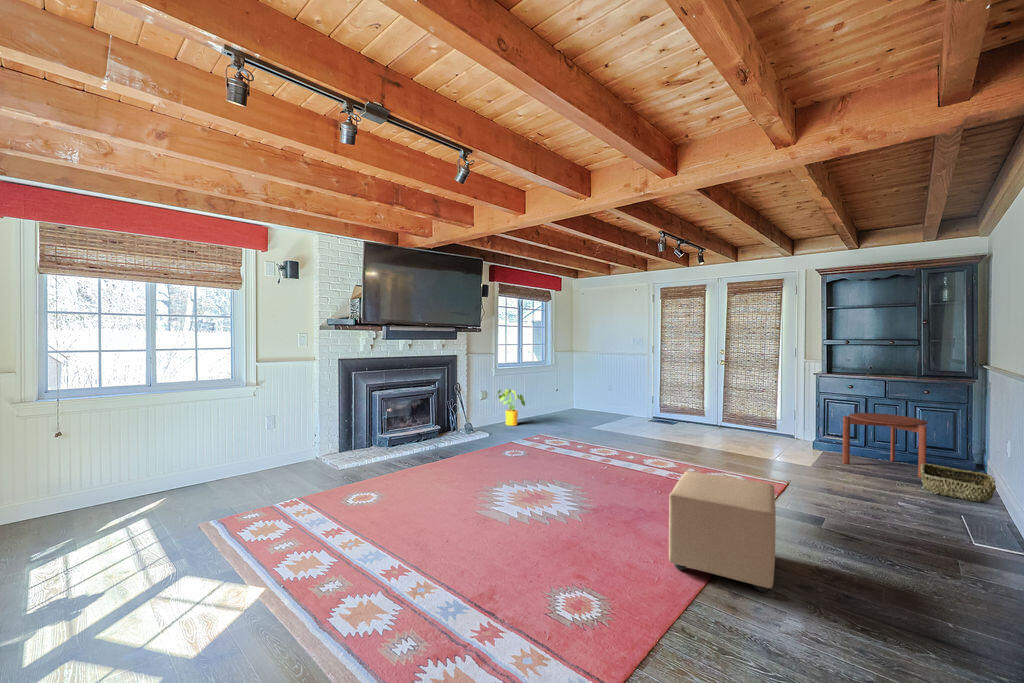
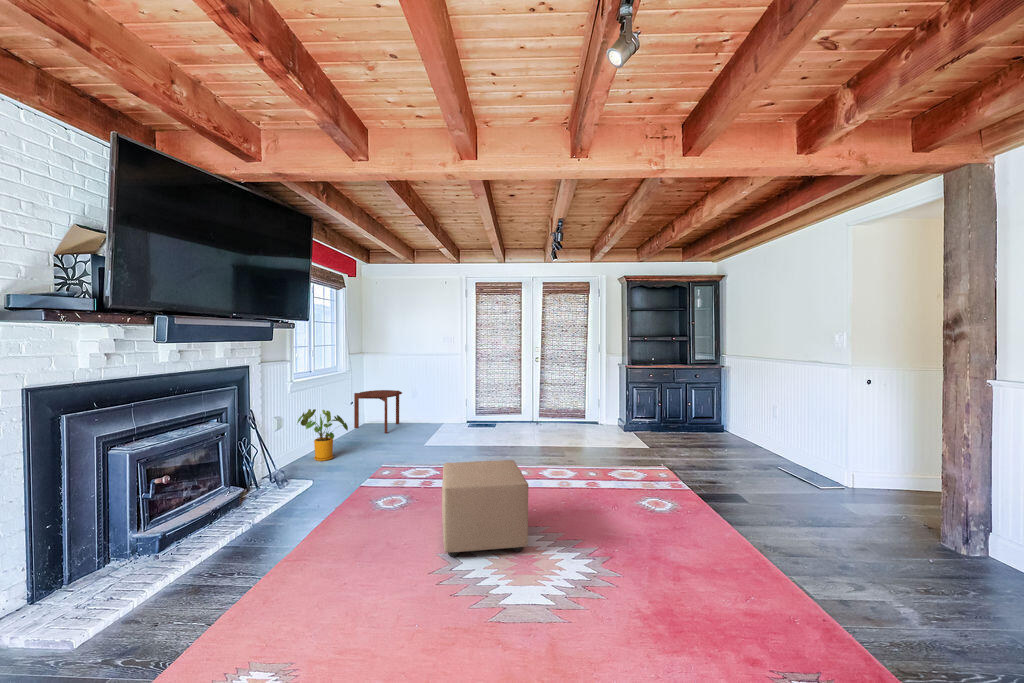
side table: present [843,413,928,478] -> present [354,390,402,433]
woven basket: present [920,463,996,502] -> none [730,433,779,456]
ottoman: present [669,471,776,592] -> present [442,460,529,557]

